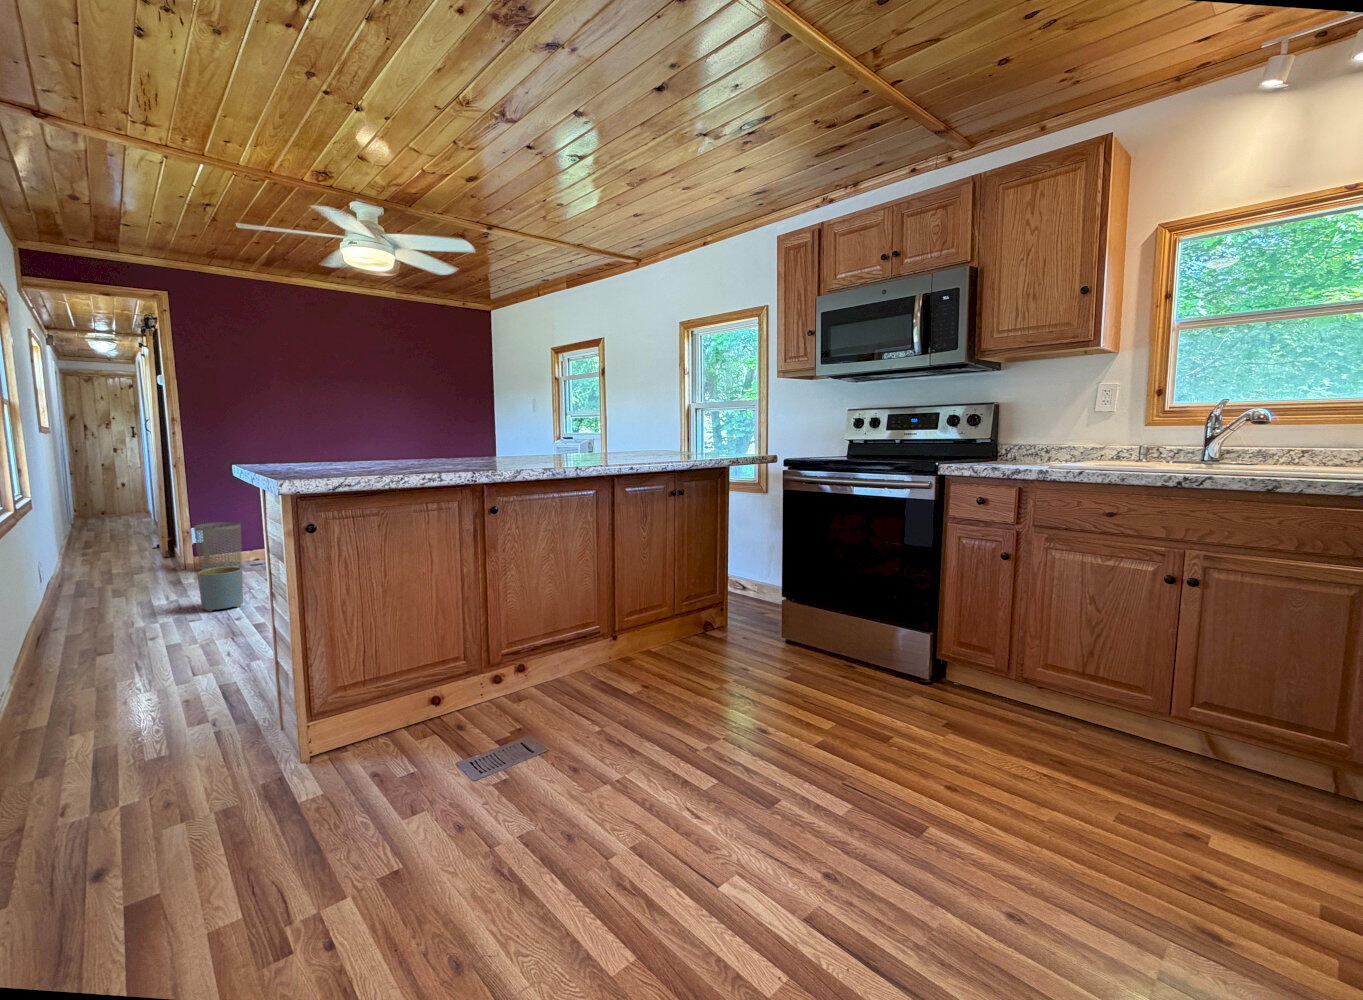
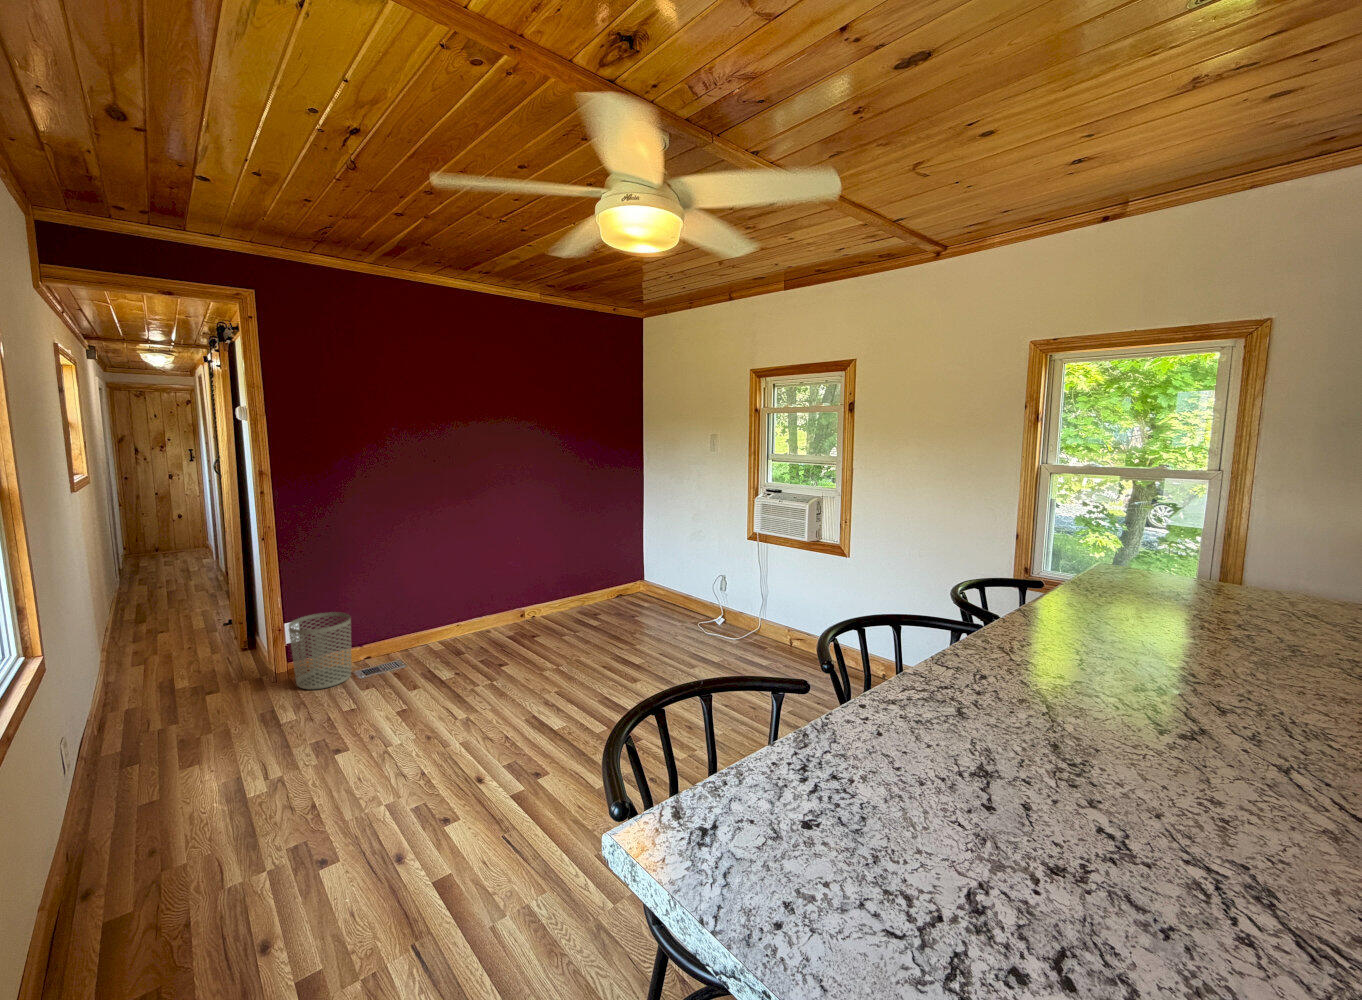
planter: present [197,566,243,611] -> none [318,731,387,820]

